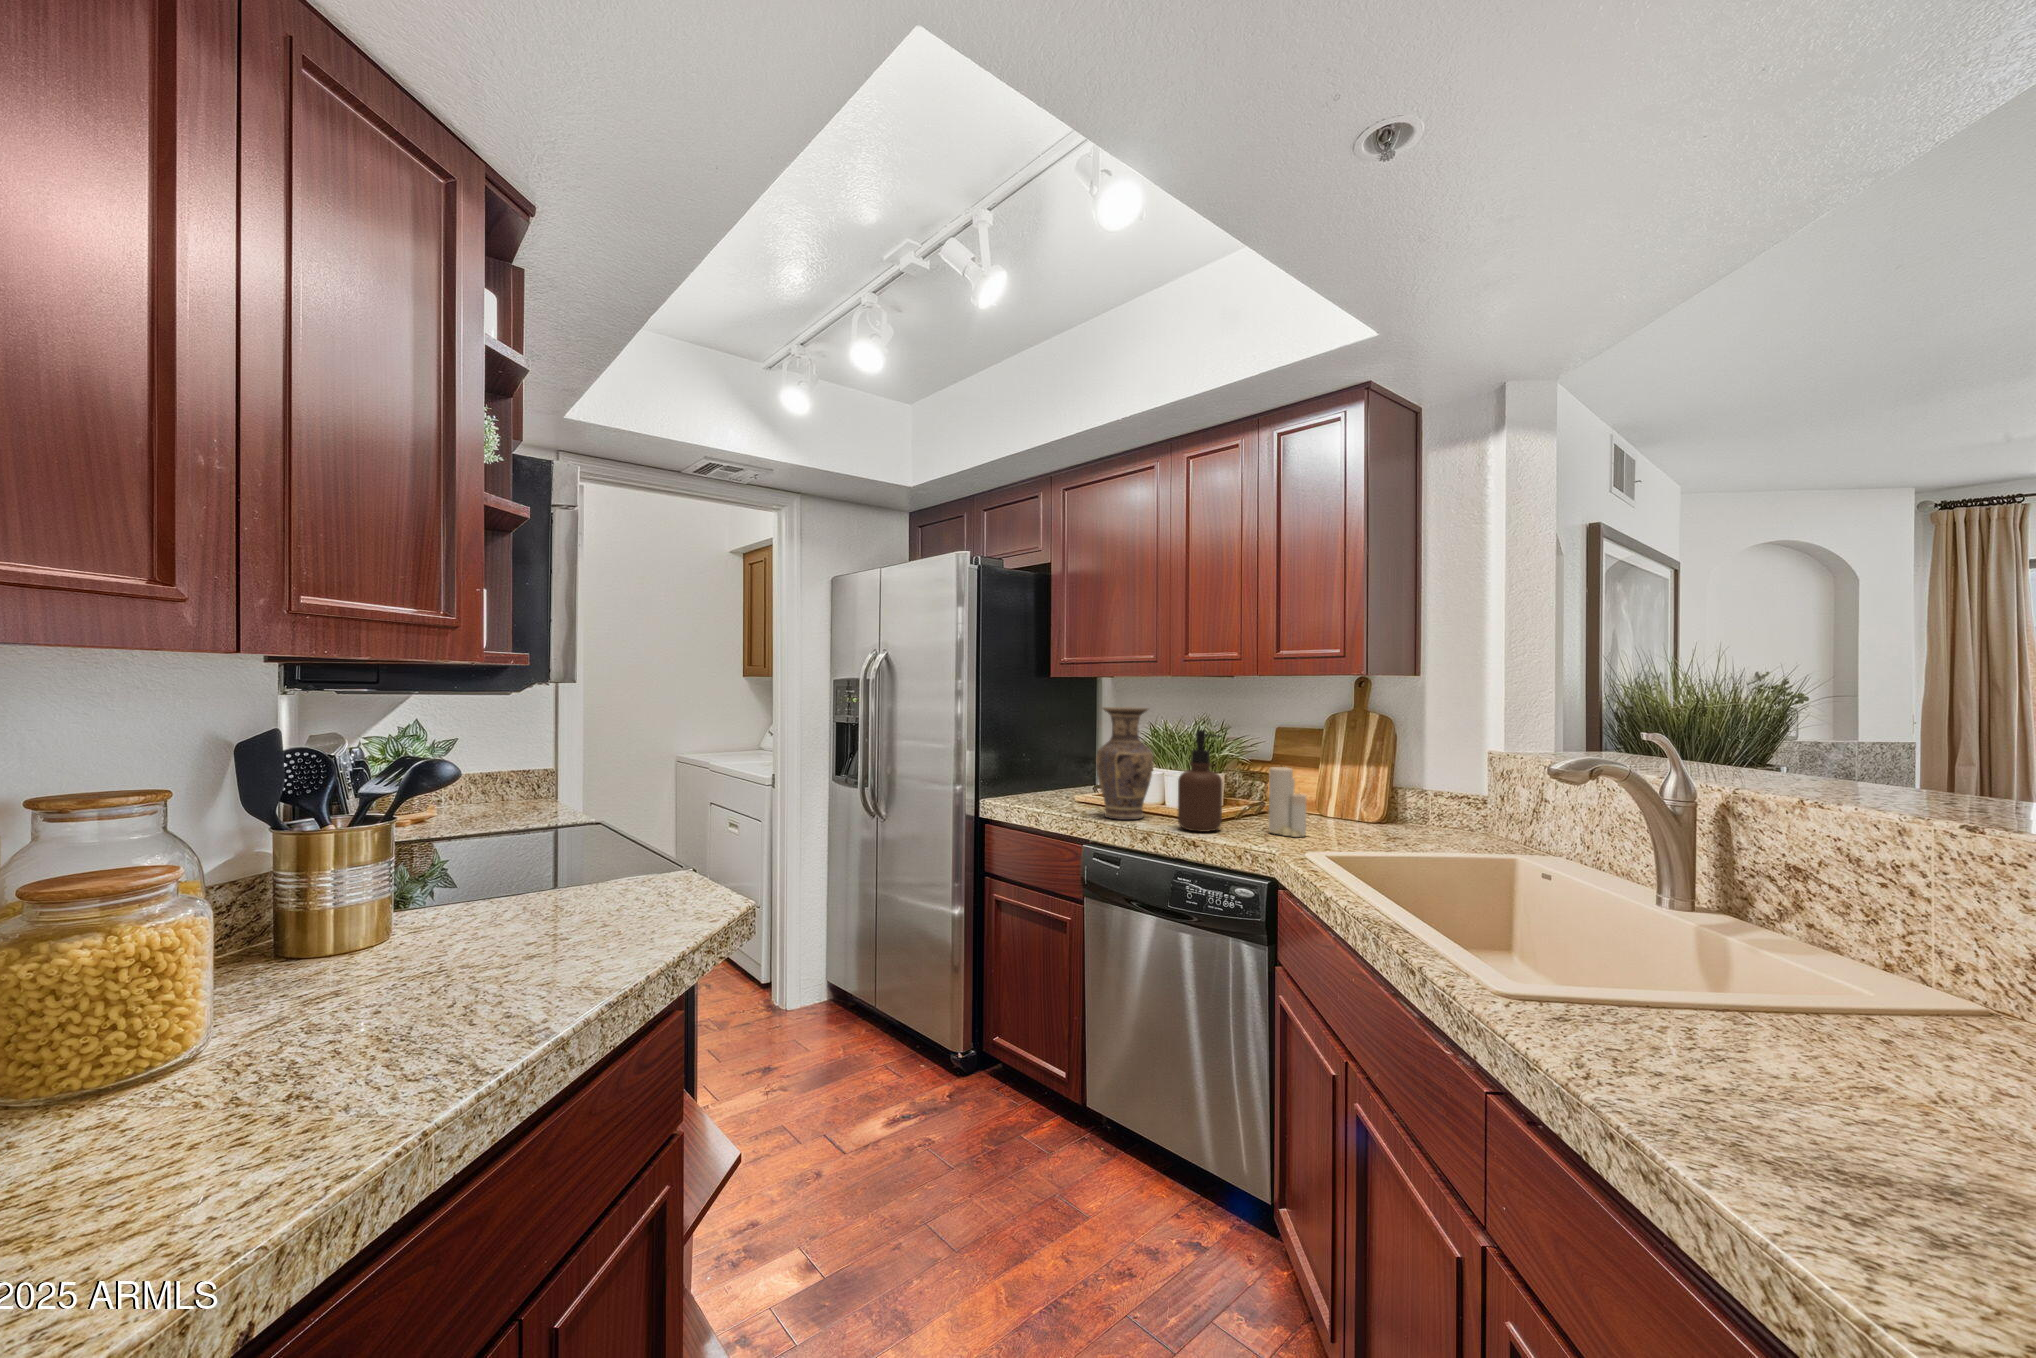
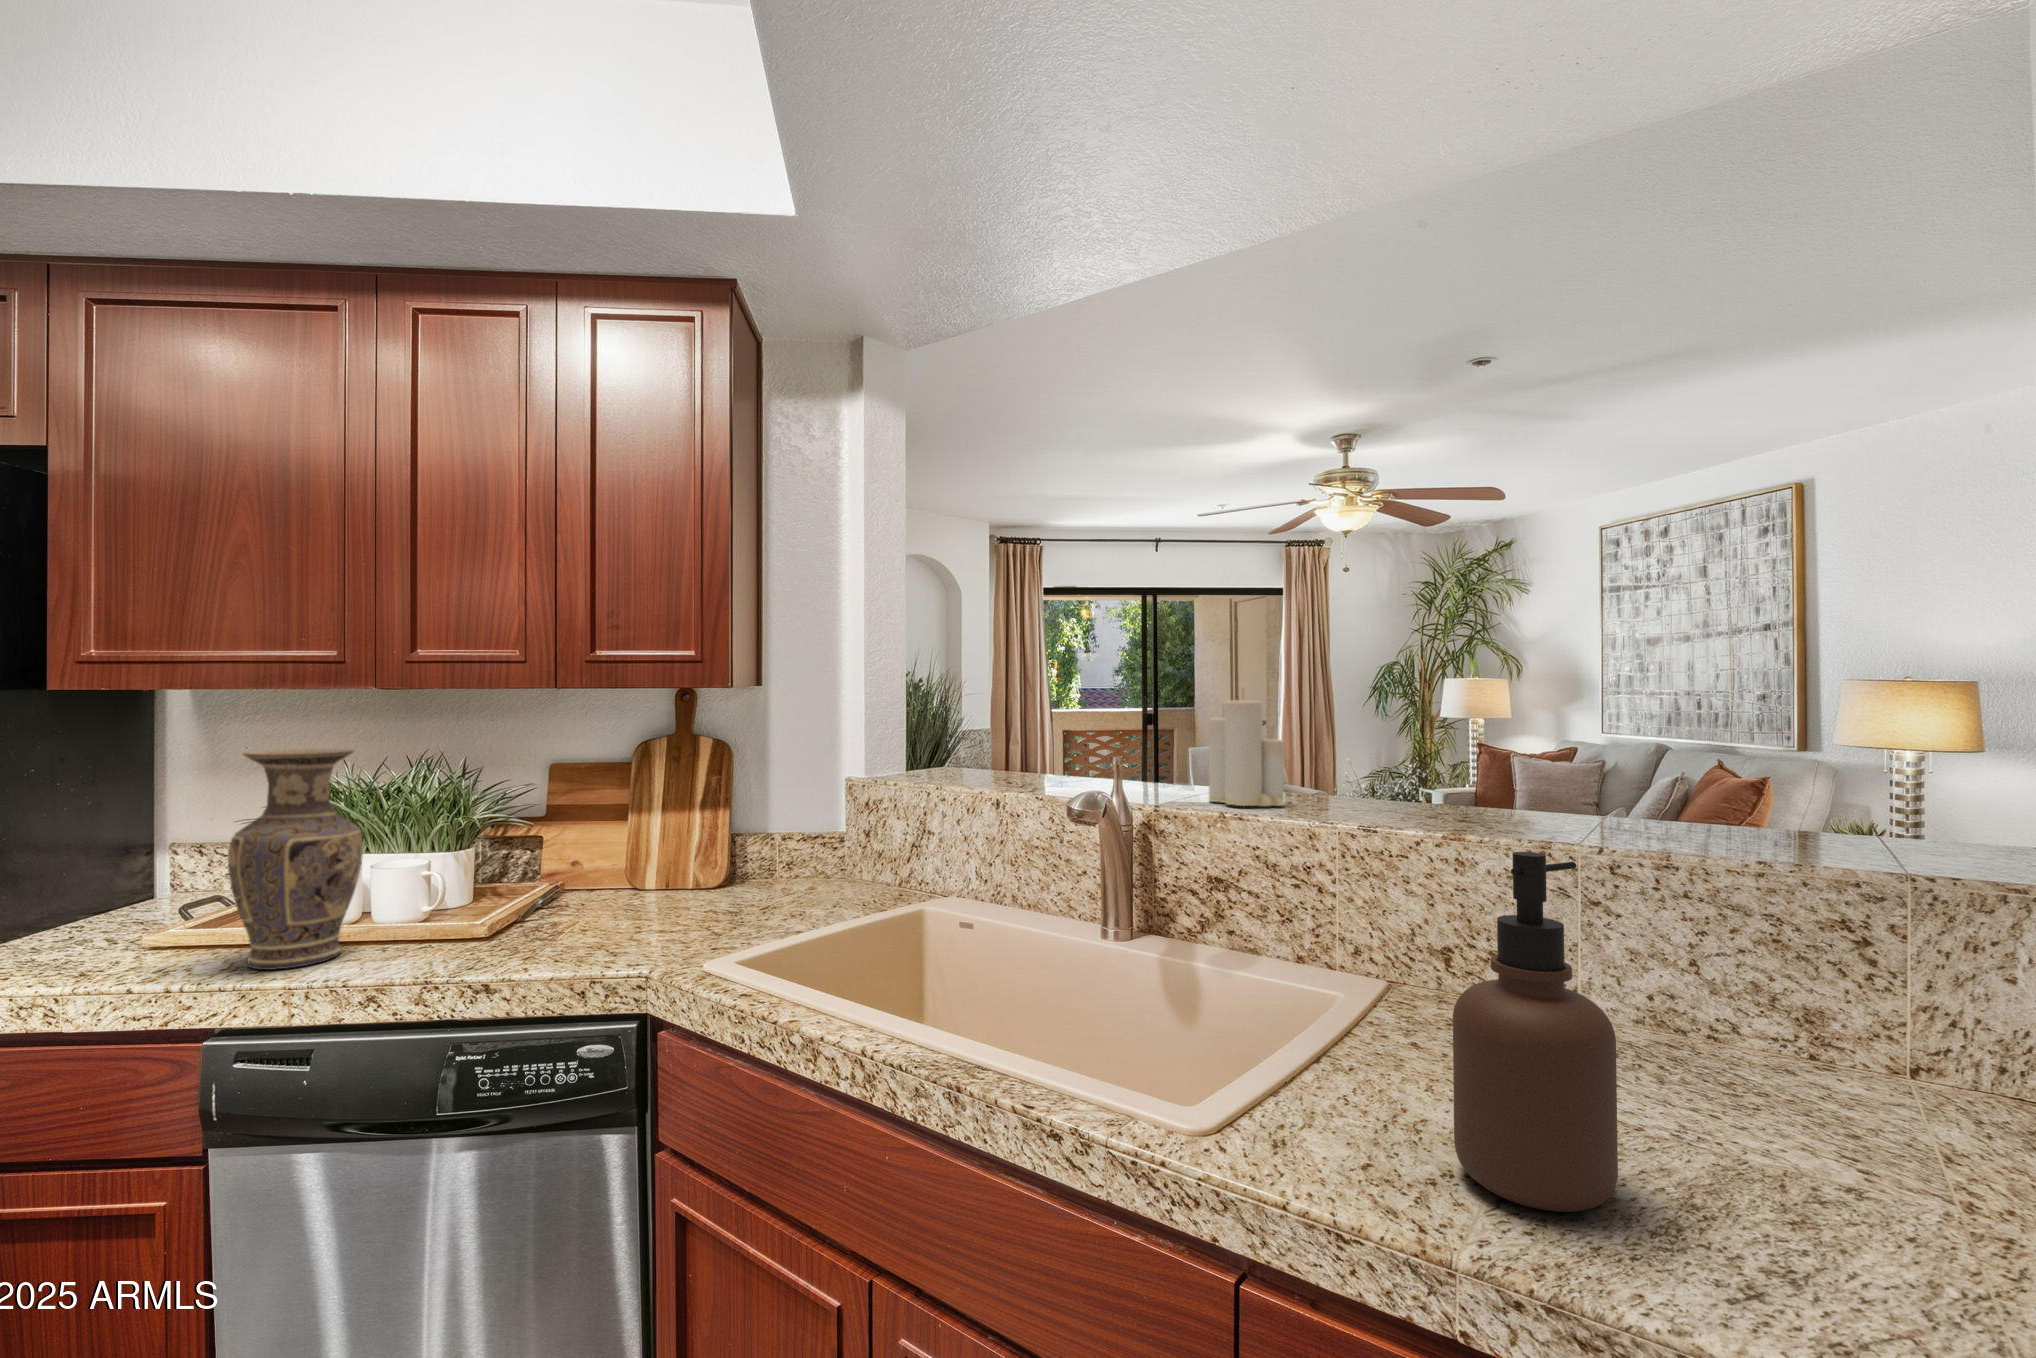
soap dispenser: present [1178,730,1222,832] -> present [1453,852,1618,1212]
candle: present [1269,767,1307,837] -> present [1209,700,1285,806]

